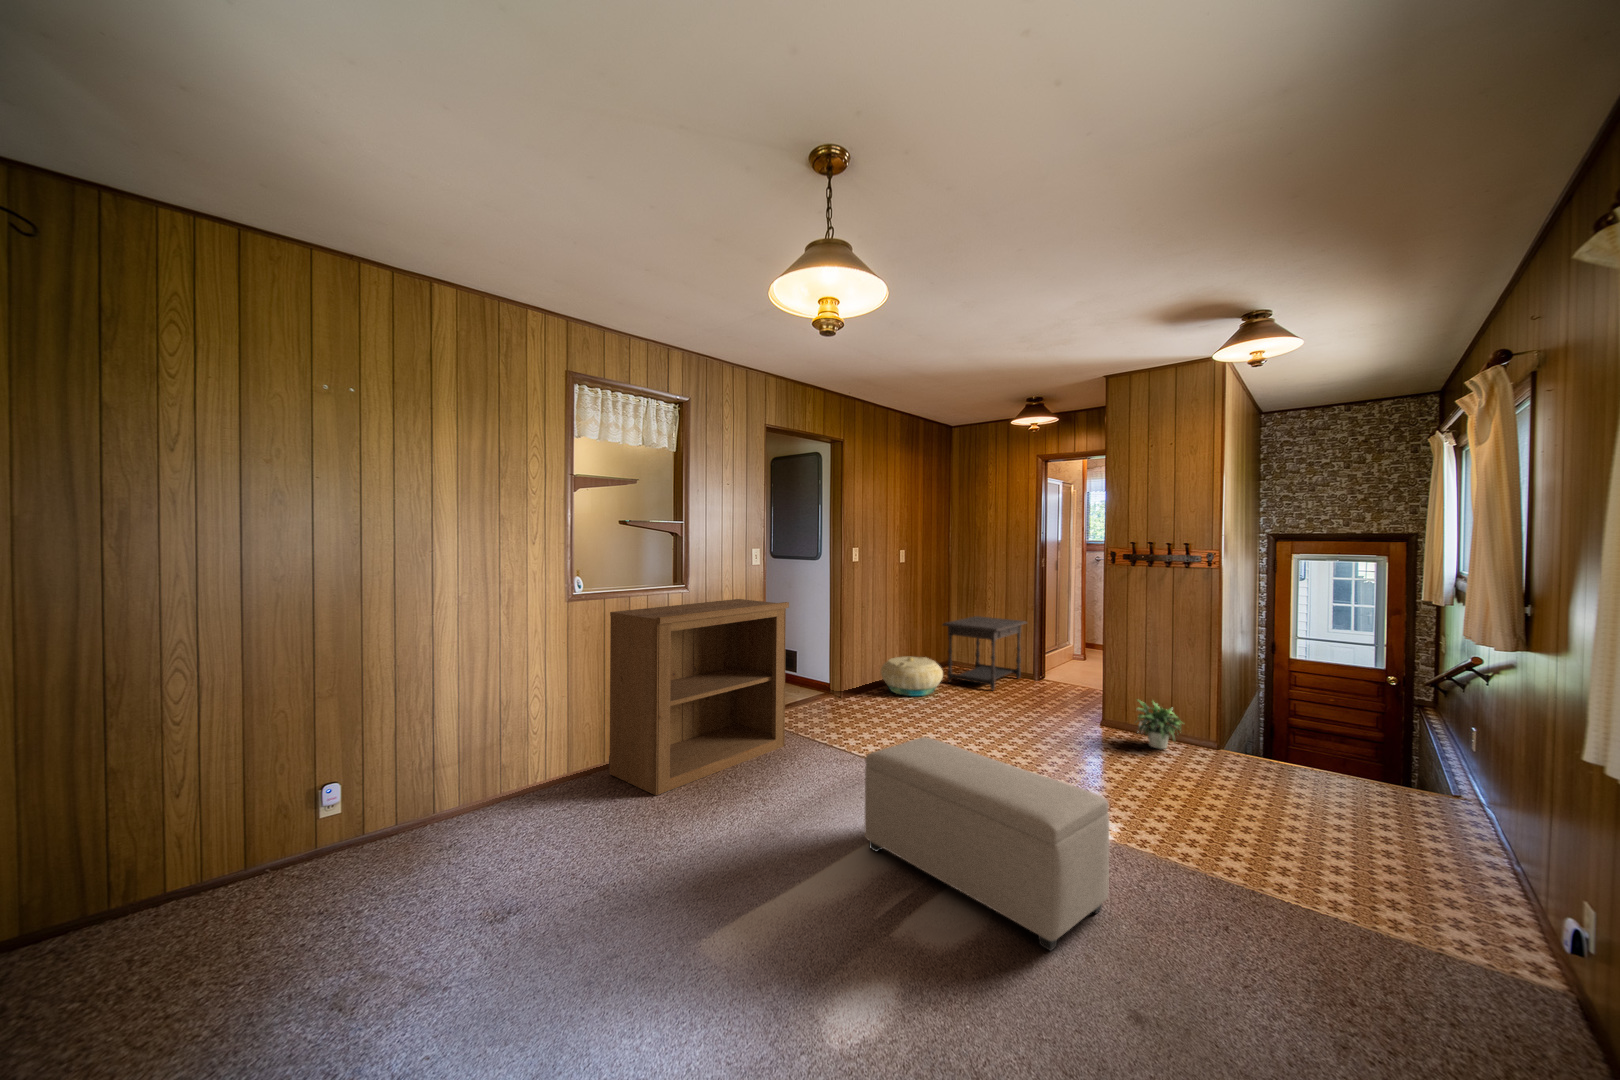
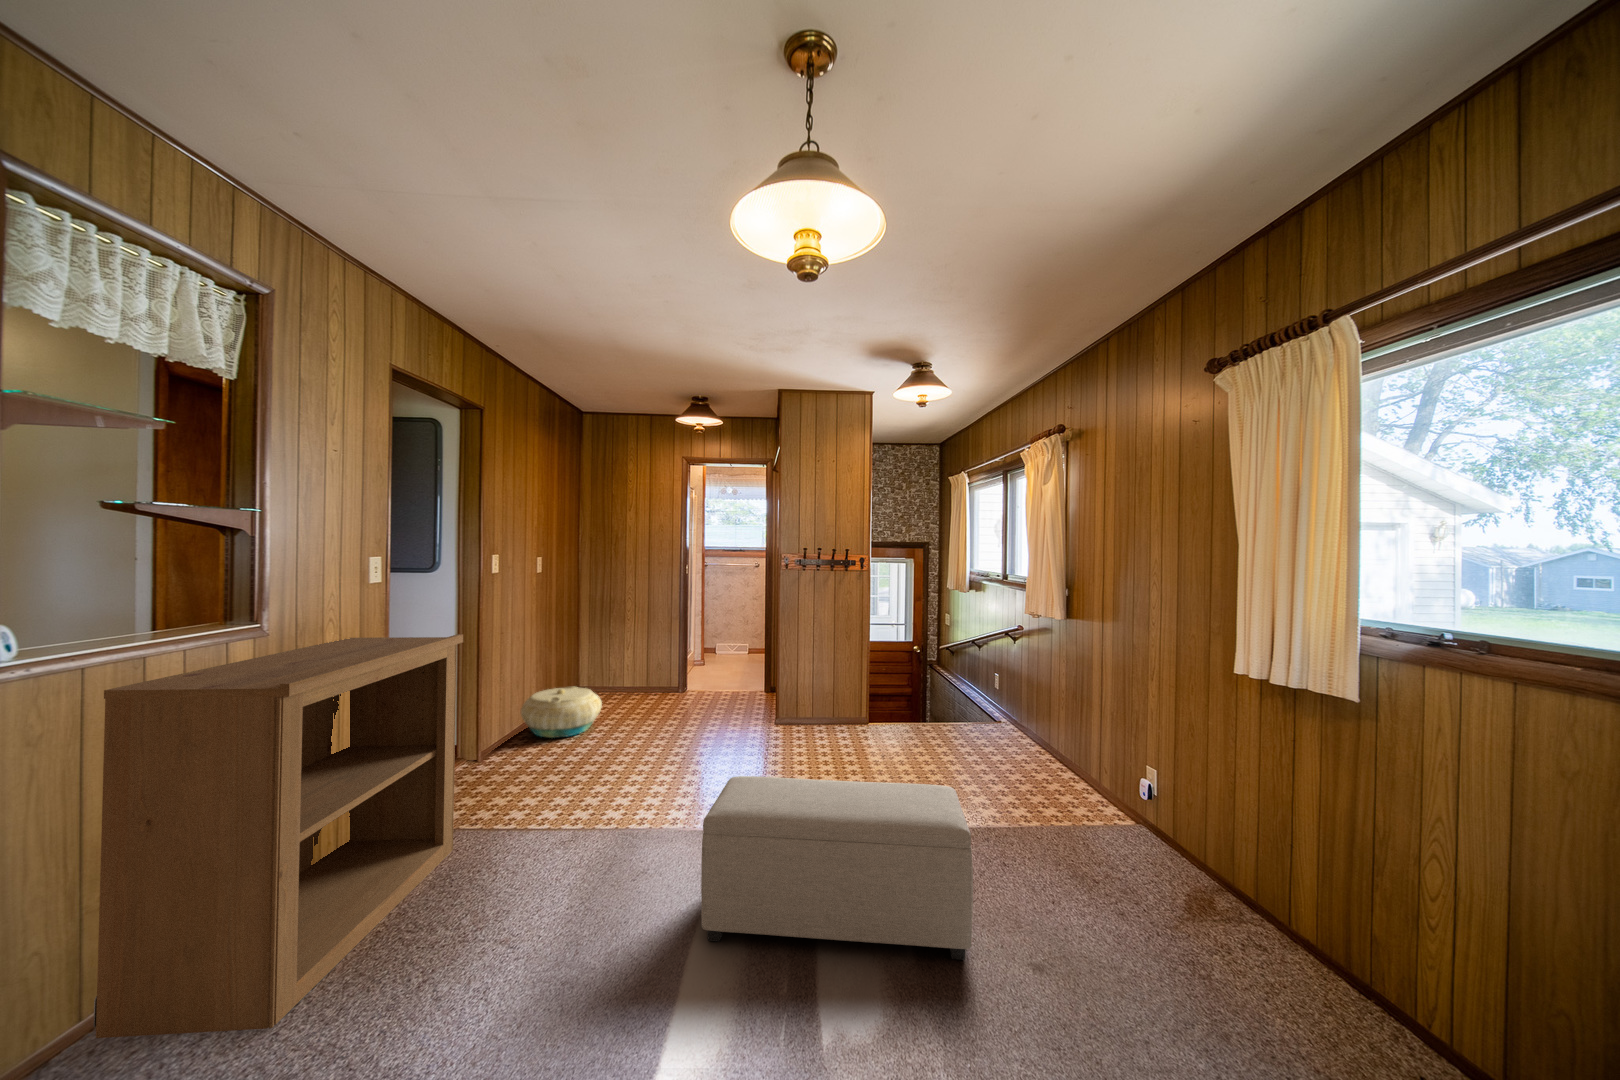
side table: present [943,616,1026,690] -> none [588,632,669,712]
potted plant: present [1137,700,1182,749] -> none [807,690,854,734]

